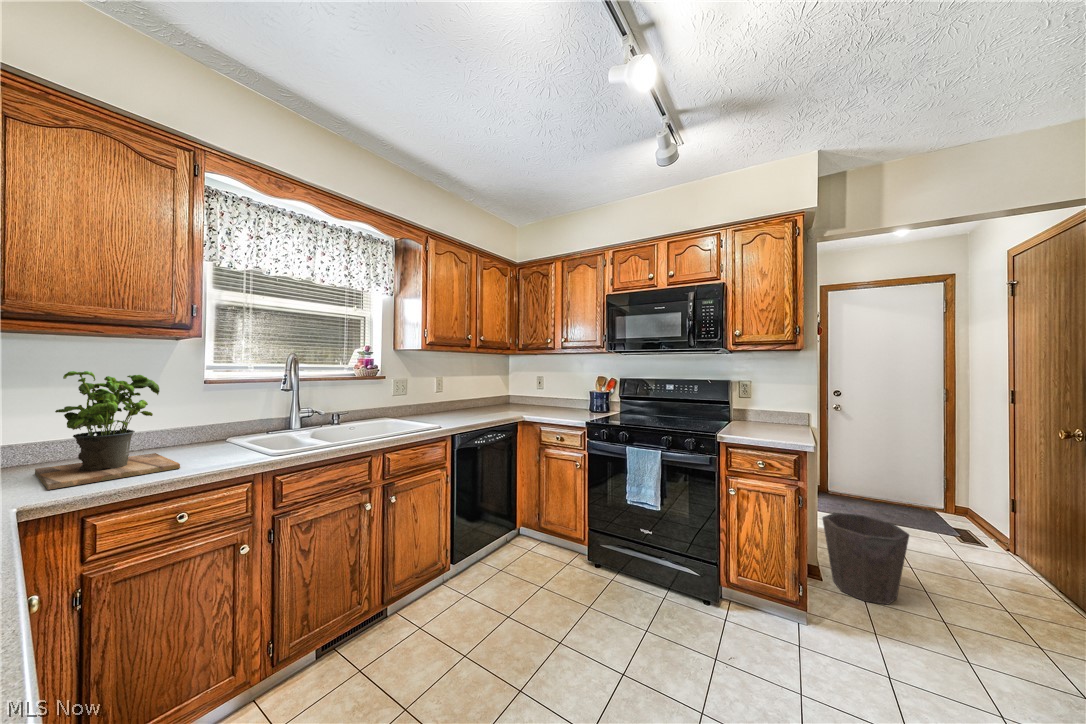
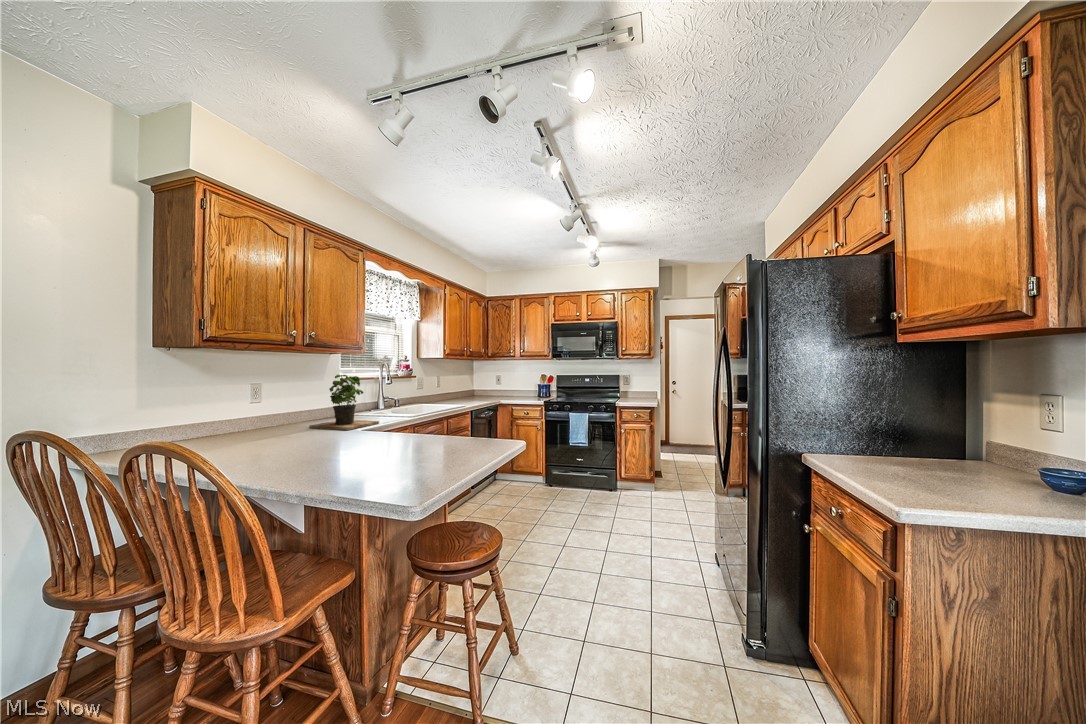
waste bin: present [822,513,909,604] -> none [663,444,699,483]

